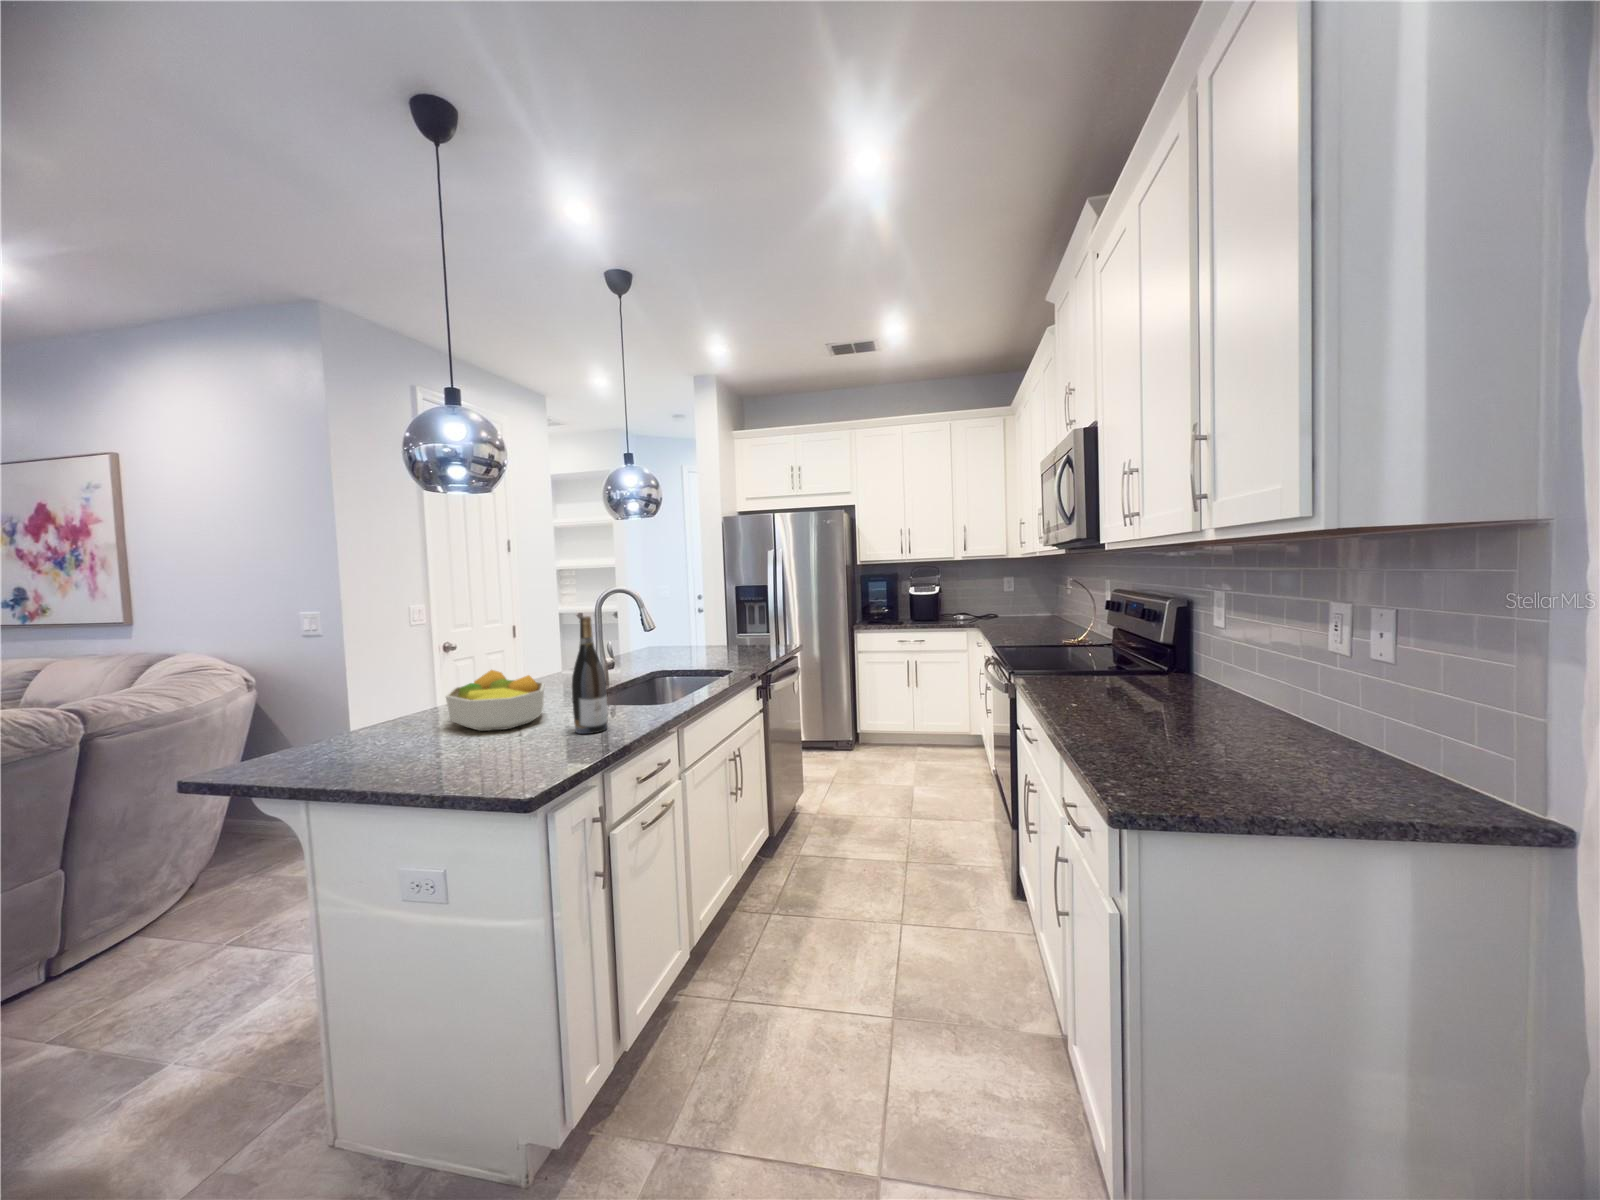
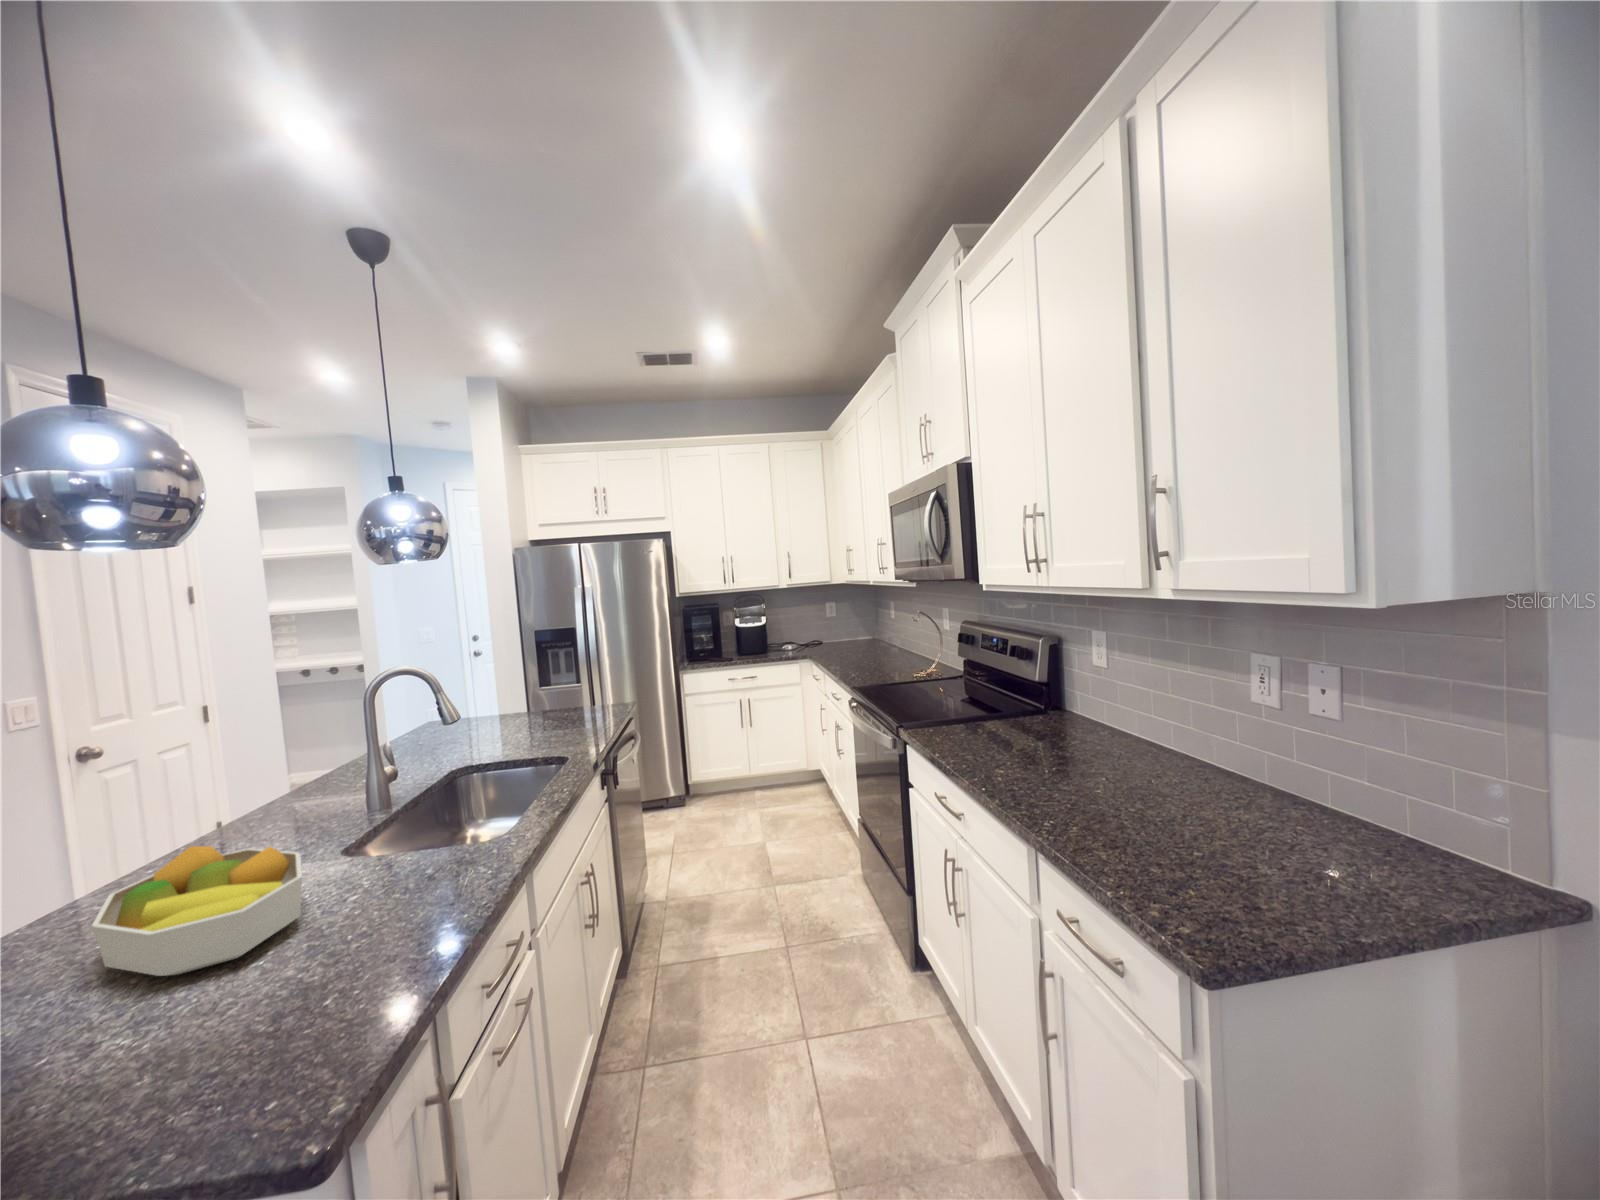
wine bottle: present [572,616,607,734] -> none [366,754,432,947]

